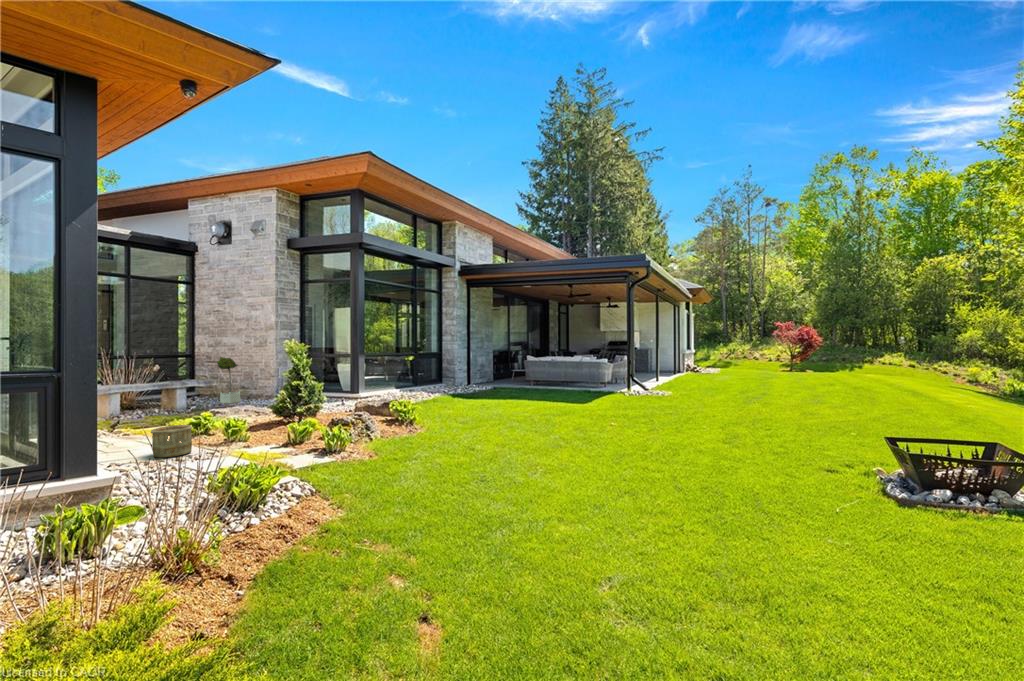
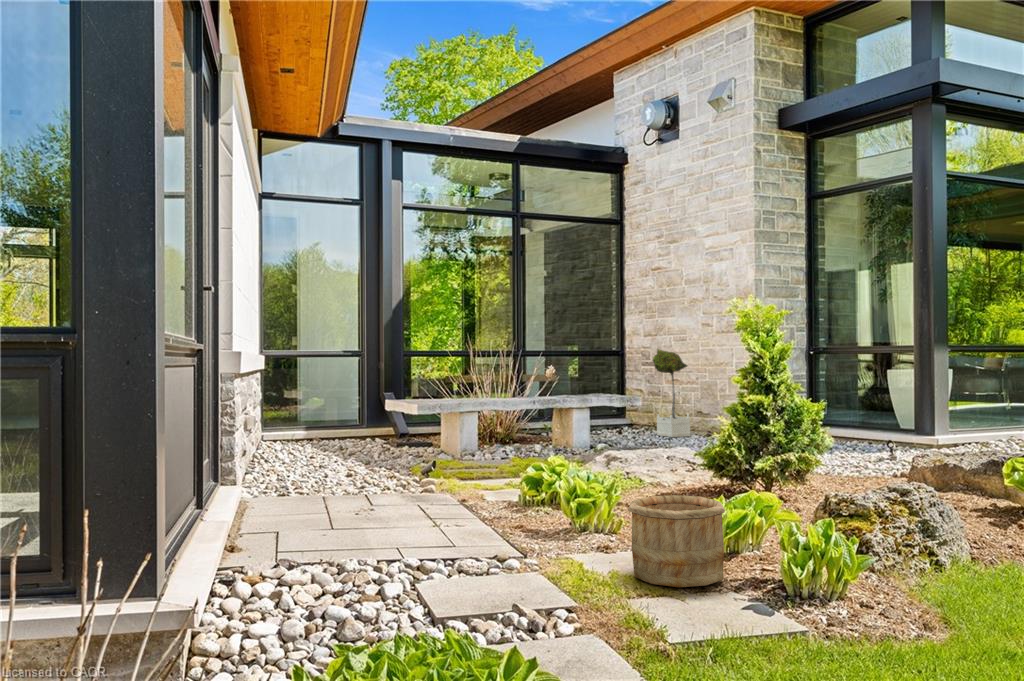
wooden bucket: present [151,425,192,457] -> present [628,495,725,587]

